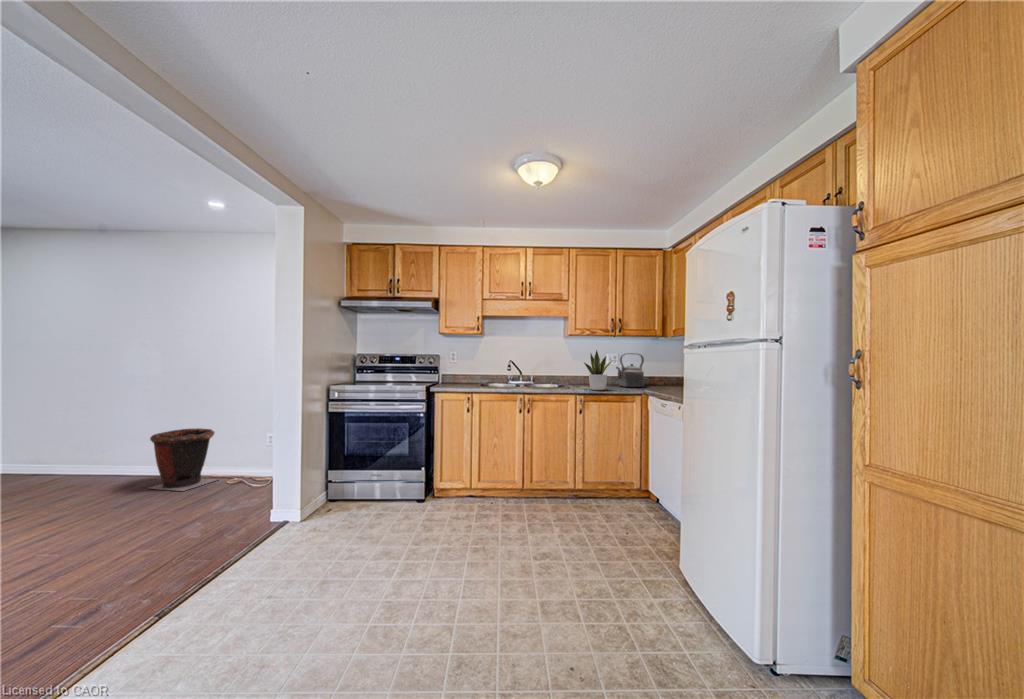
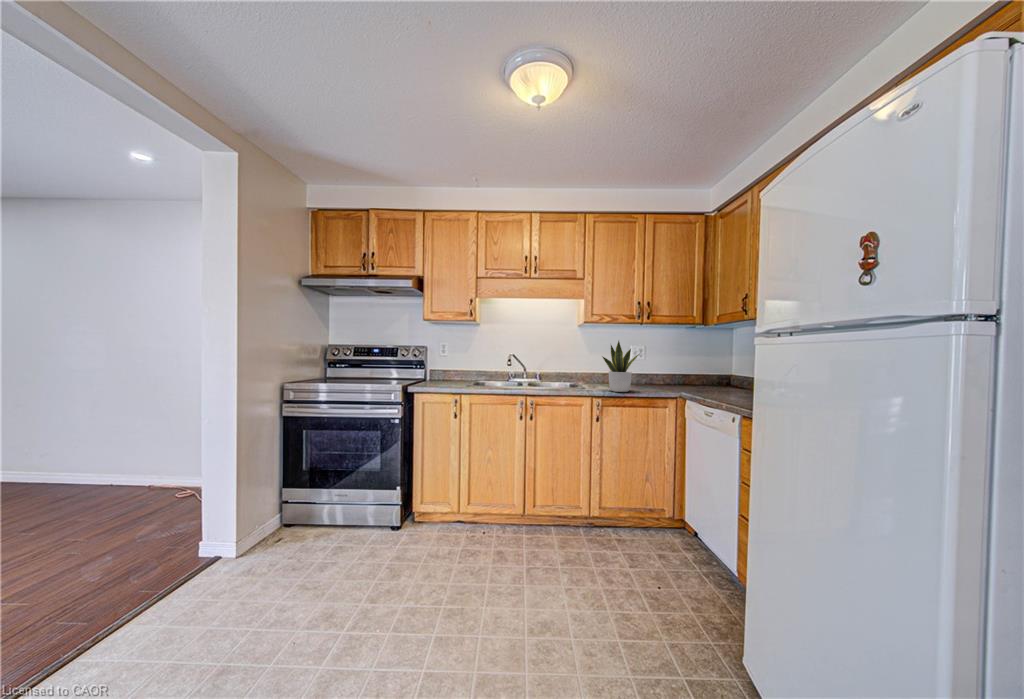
kettle: present [616,353,644,387] -> none [643,345,679,388]
trash can: present [150,428,218,491] -> none [80,431,171,507]

